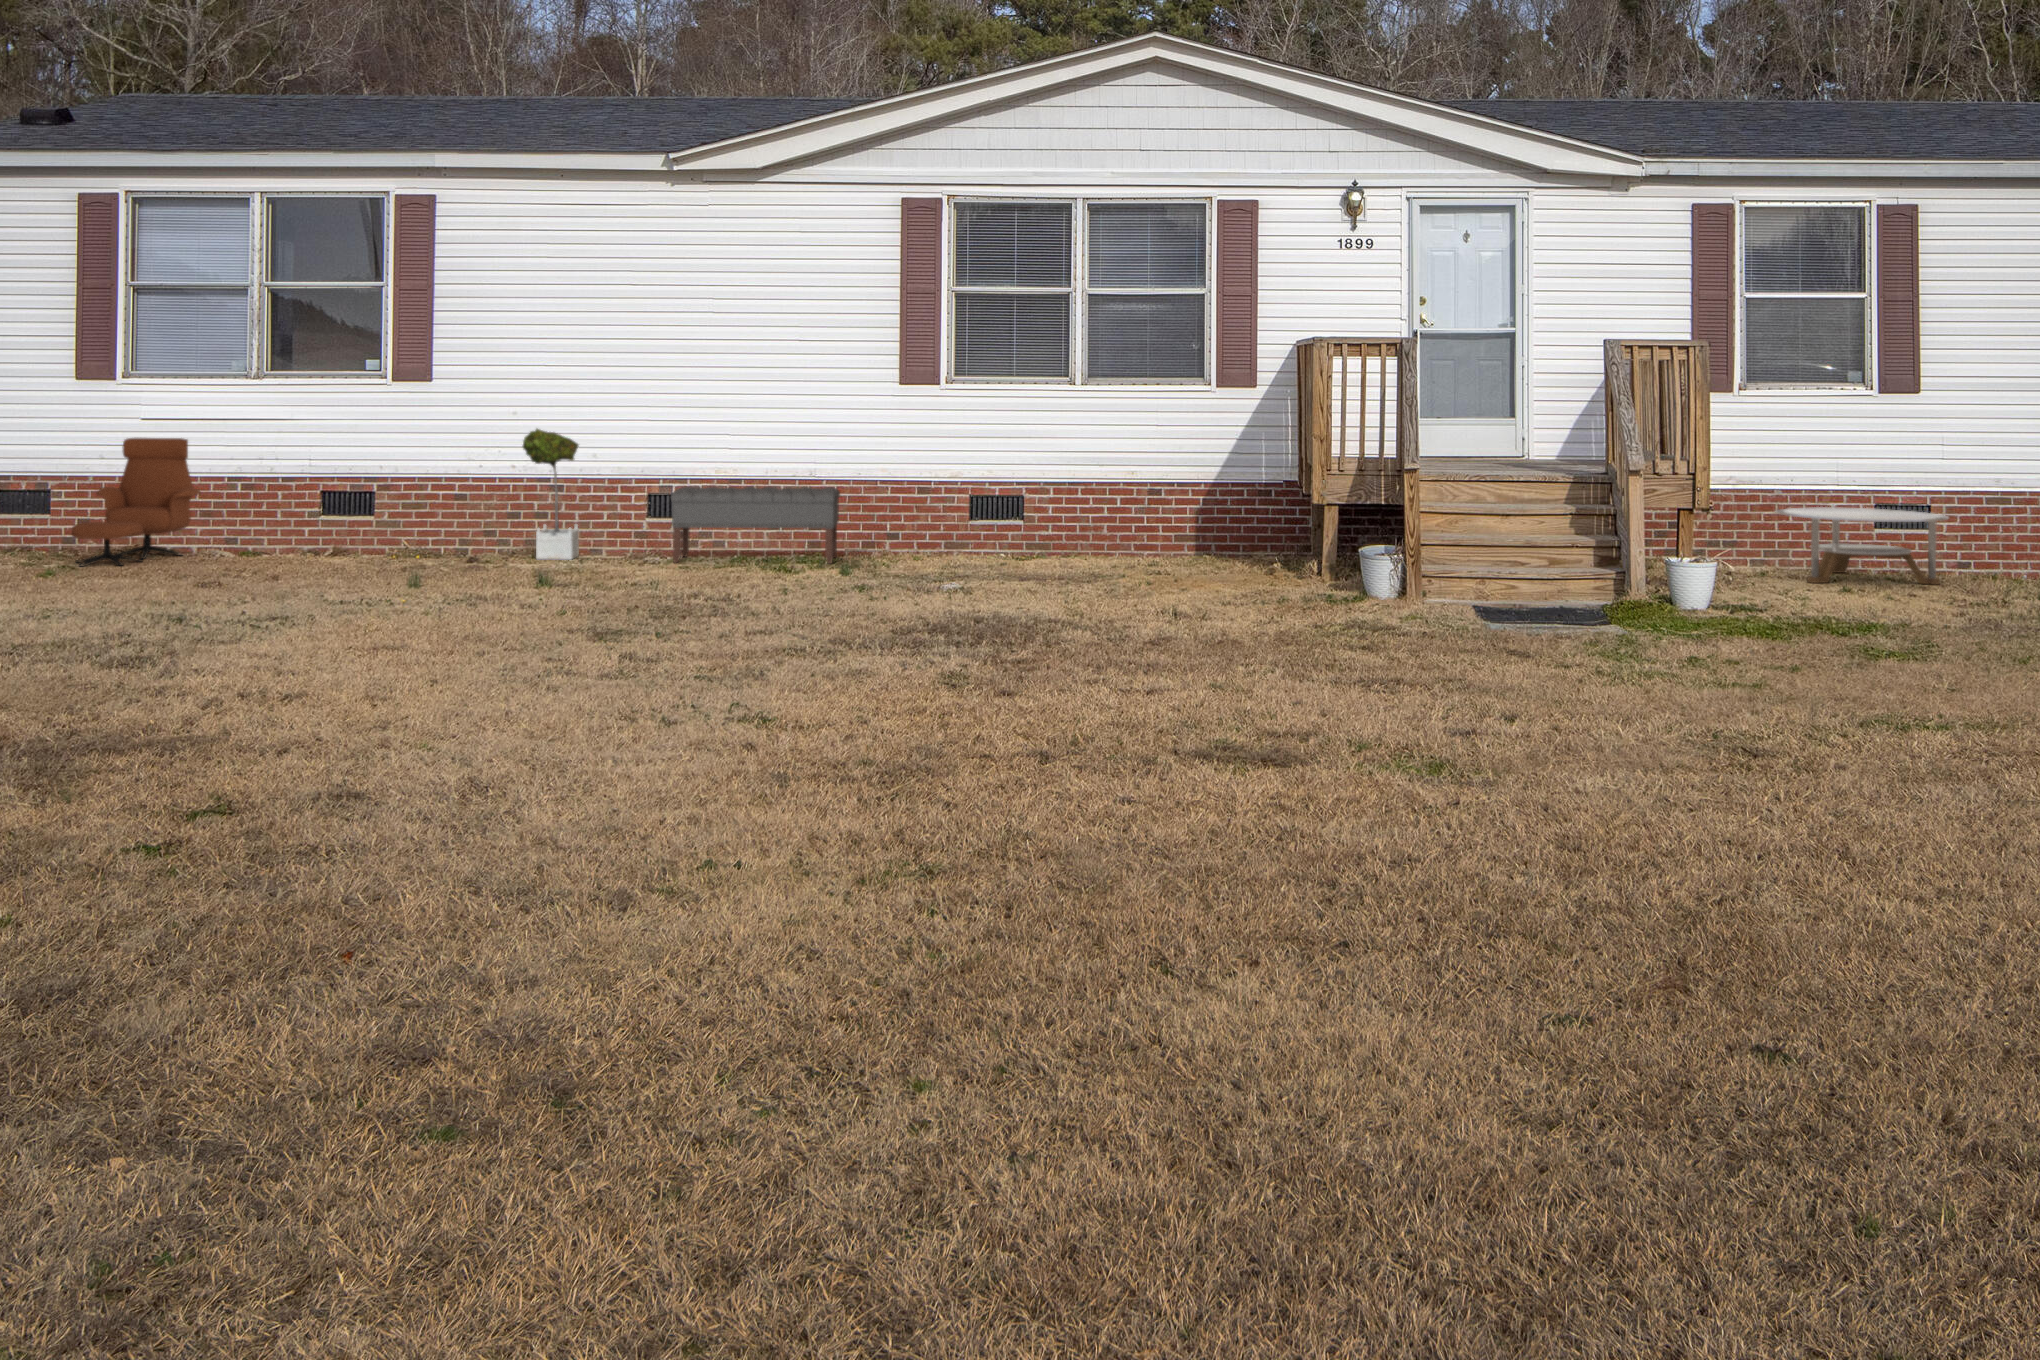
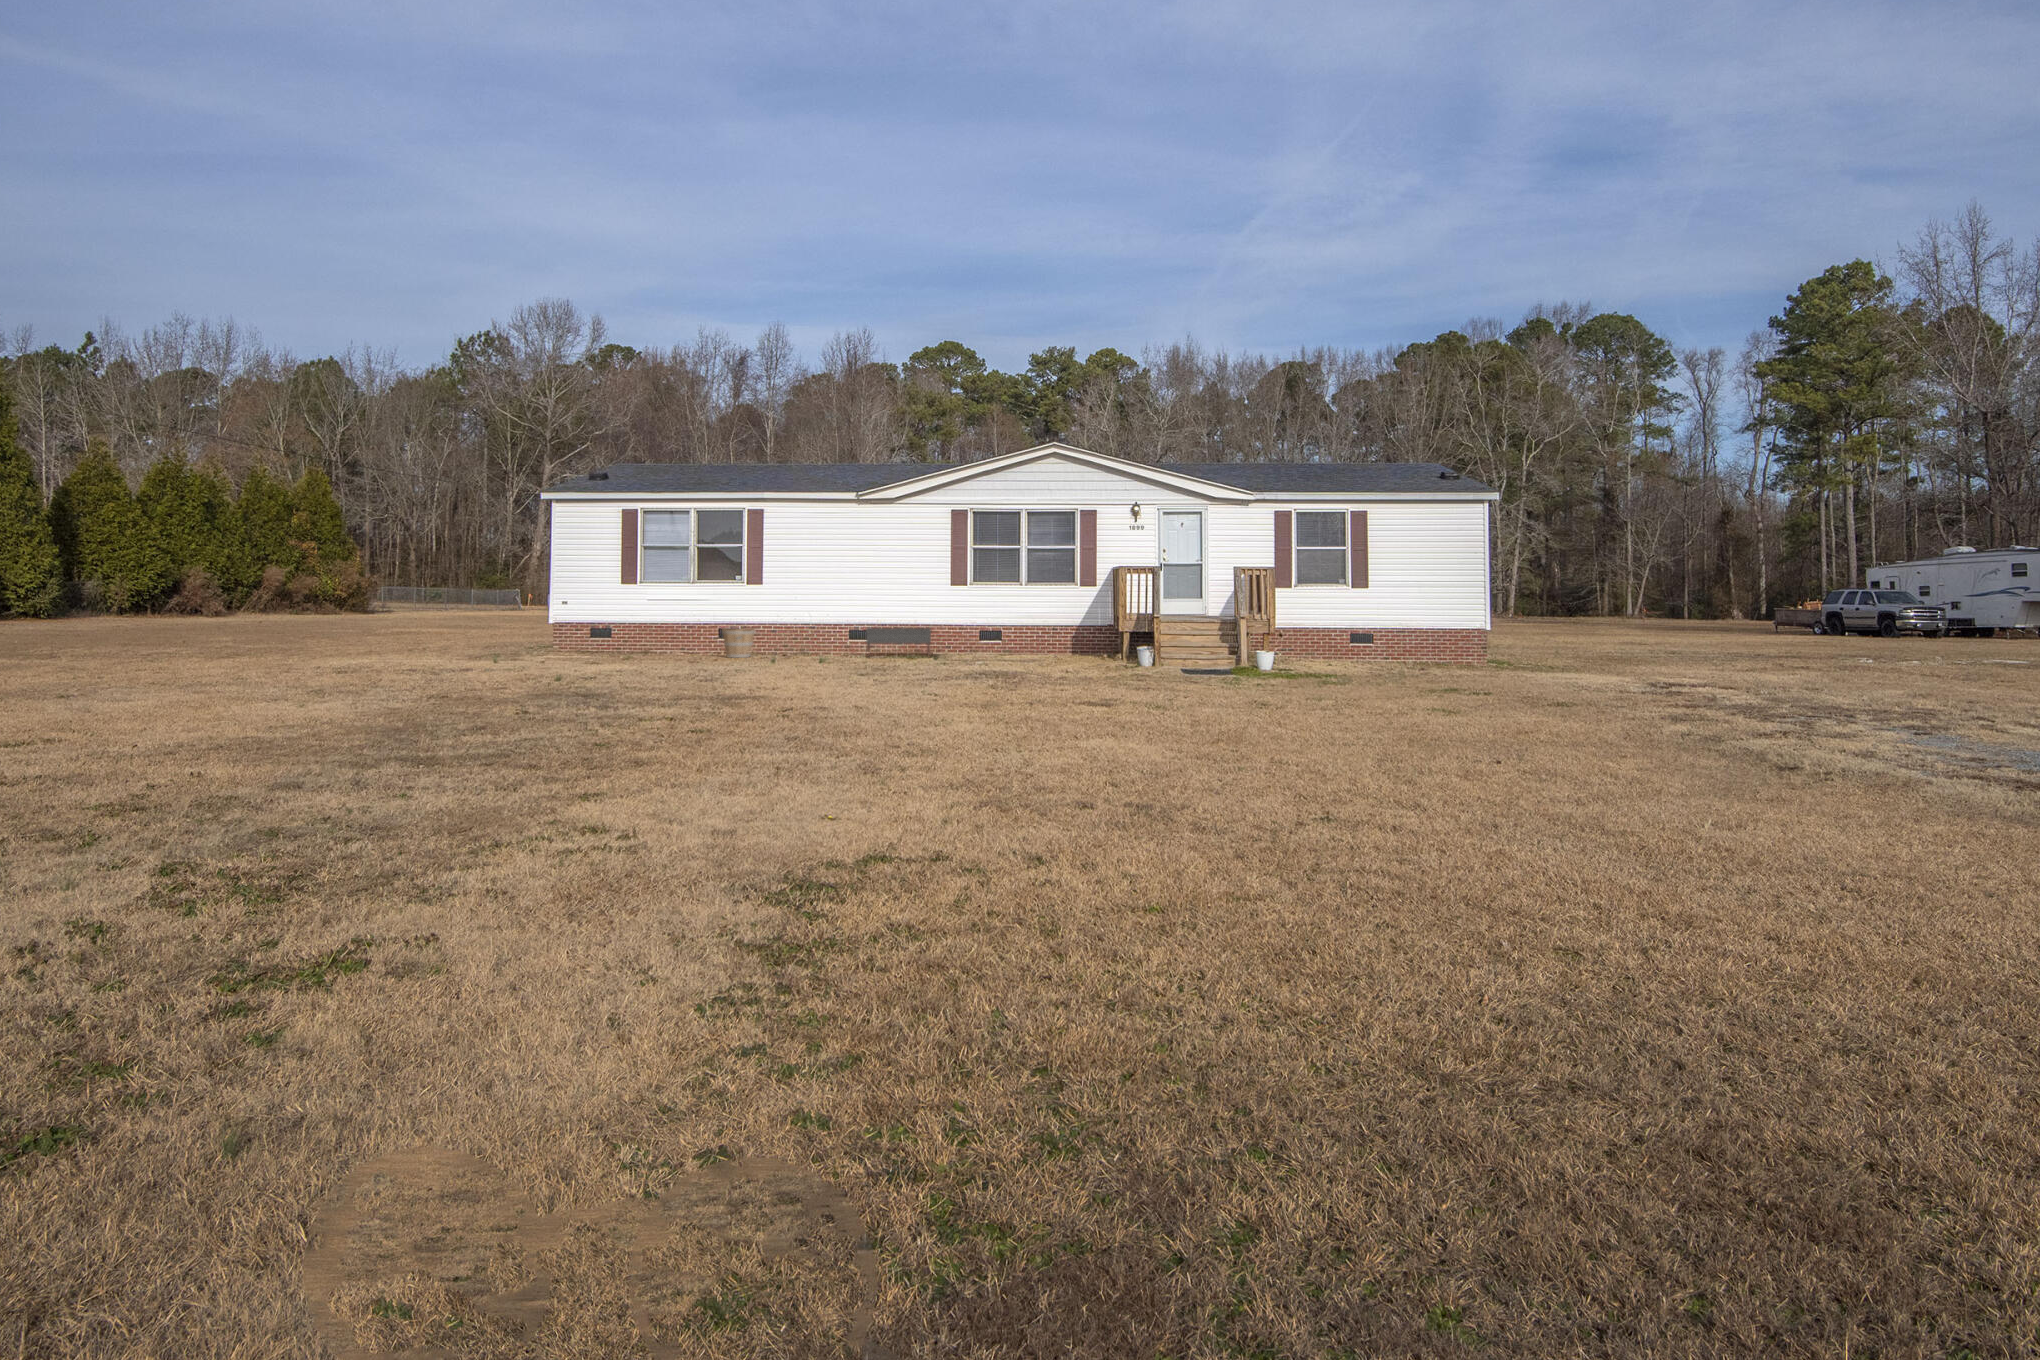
potted tree: present [523,429,579,560] -> none [804,604,827,657]
lounge chair: present [71,438,201,566] -> none [630,609,673,660]
wooden bucket: none [313,485,402,561] -> present [722,628,755,658]
round table: present [1776,507,1948,585] -> none [1302,633,1367,661]

